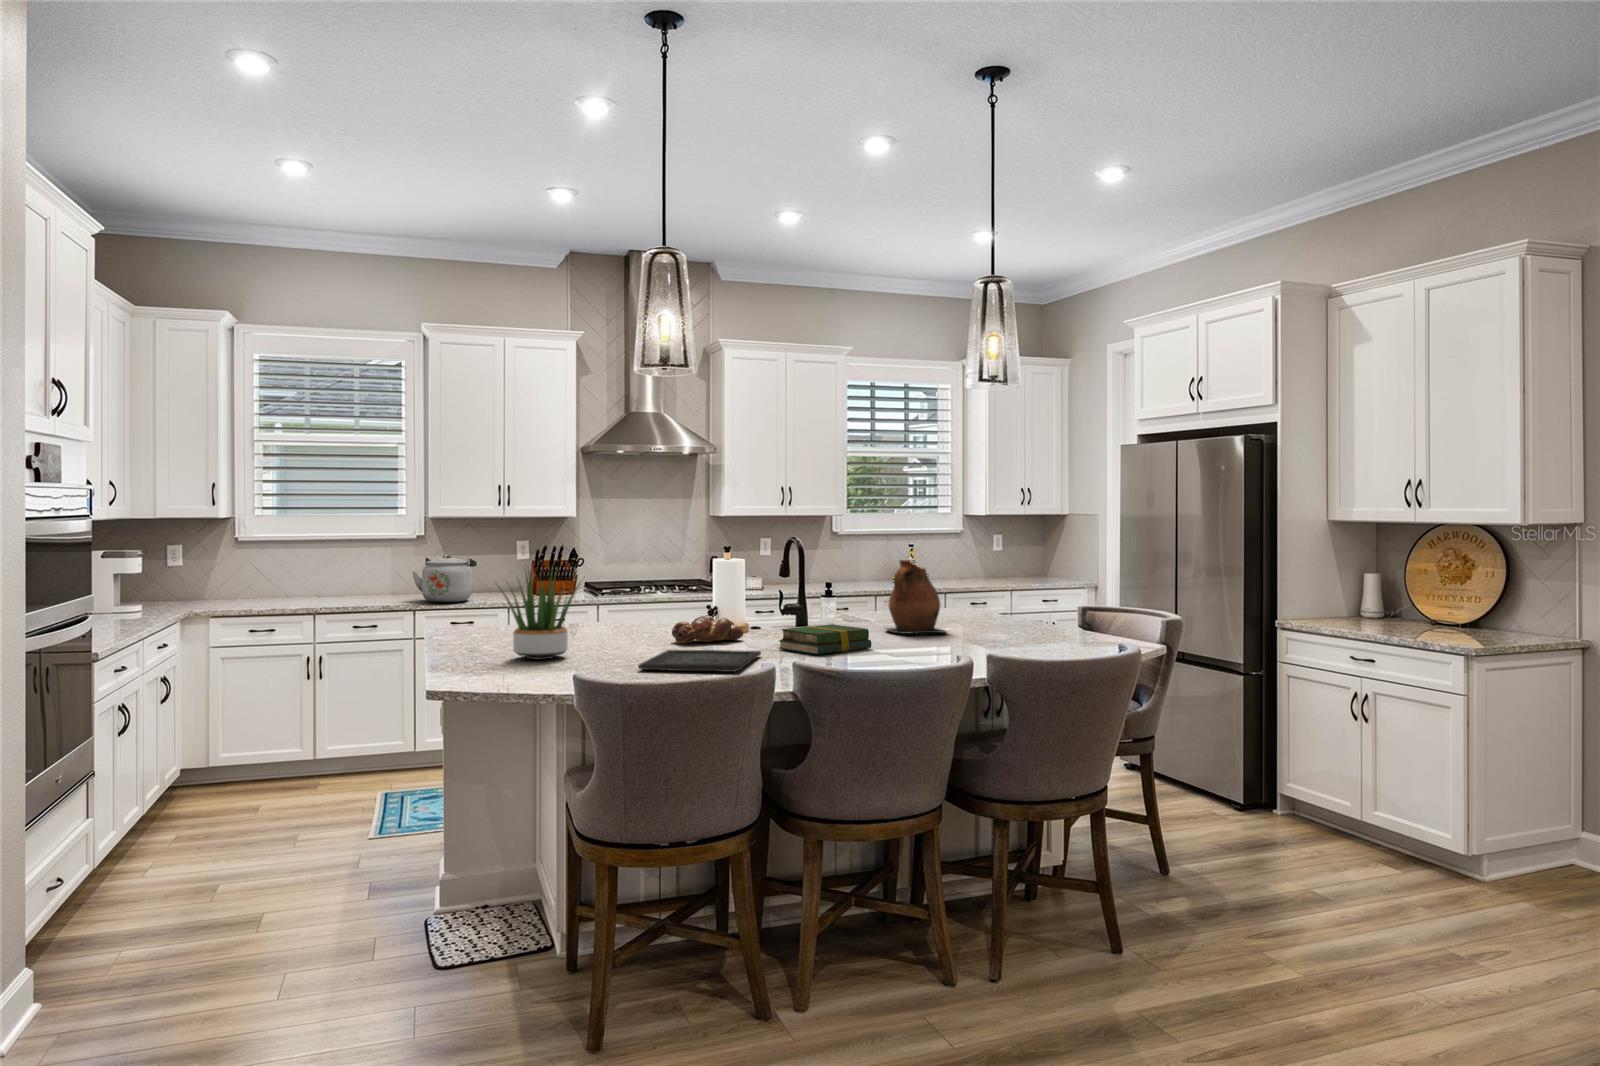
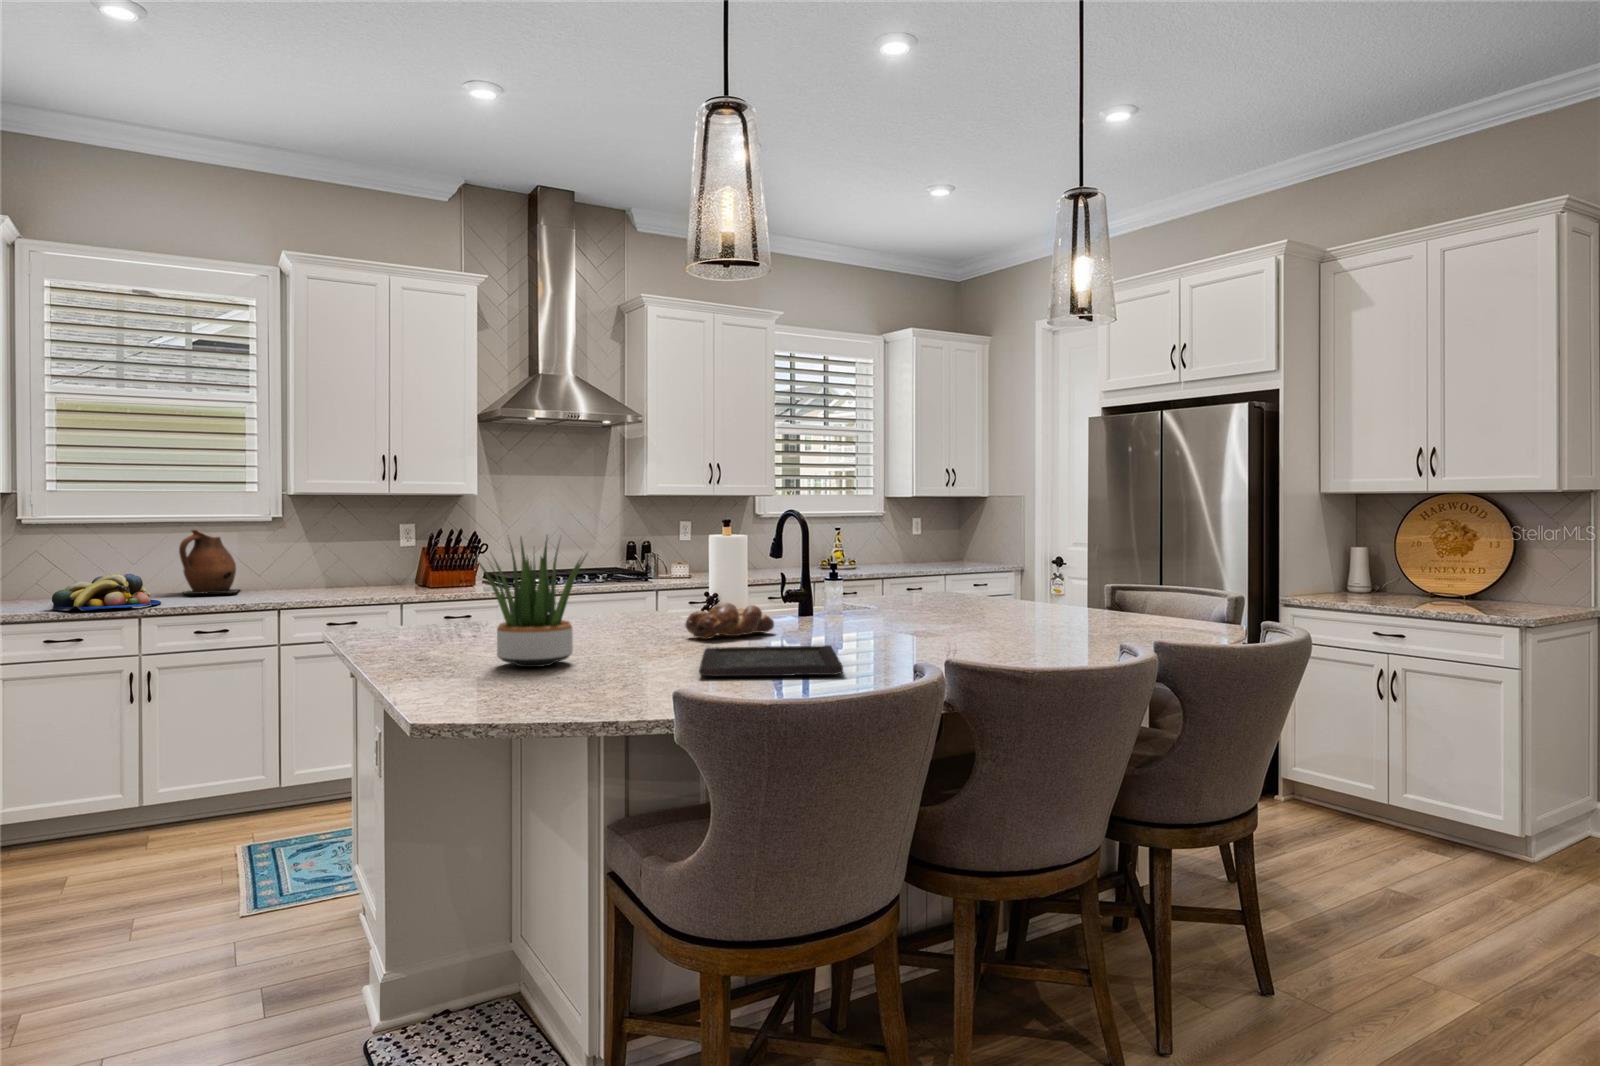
kettle: present [412,555,477,602] -> none [272,539,356,598]
ceramic pitcher: present [886,560,947,634] -> present [179,530,240,594]
fruit bowl: none [253,580,331,608] -> present [52,574,161,611]
book: present [779,624,872,654] -> none [838,610,950,648]

